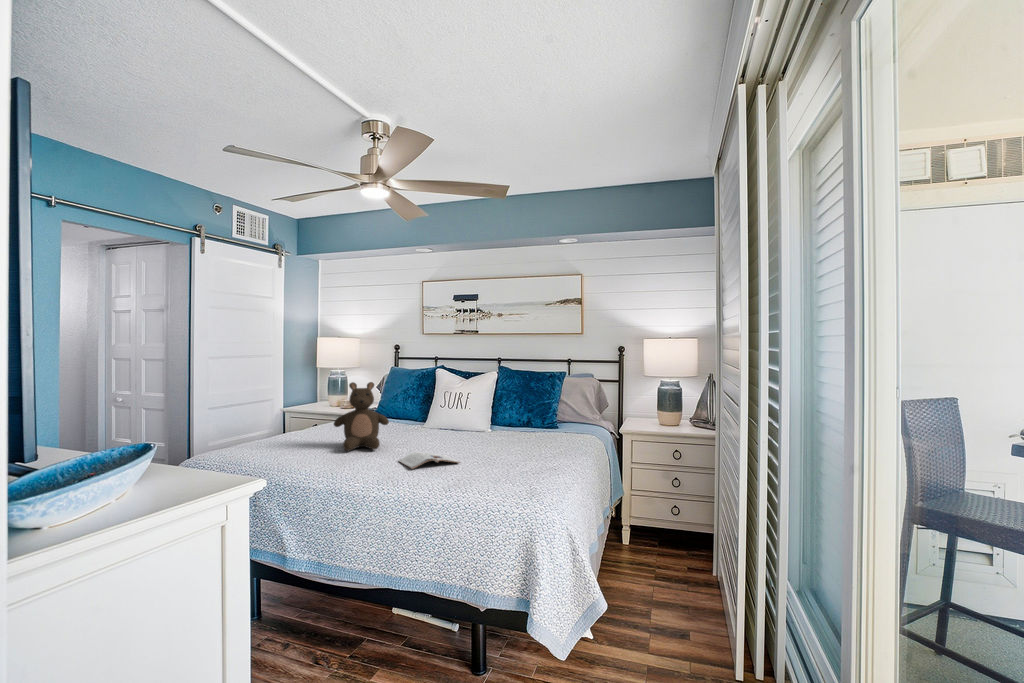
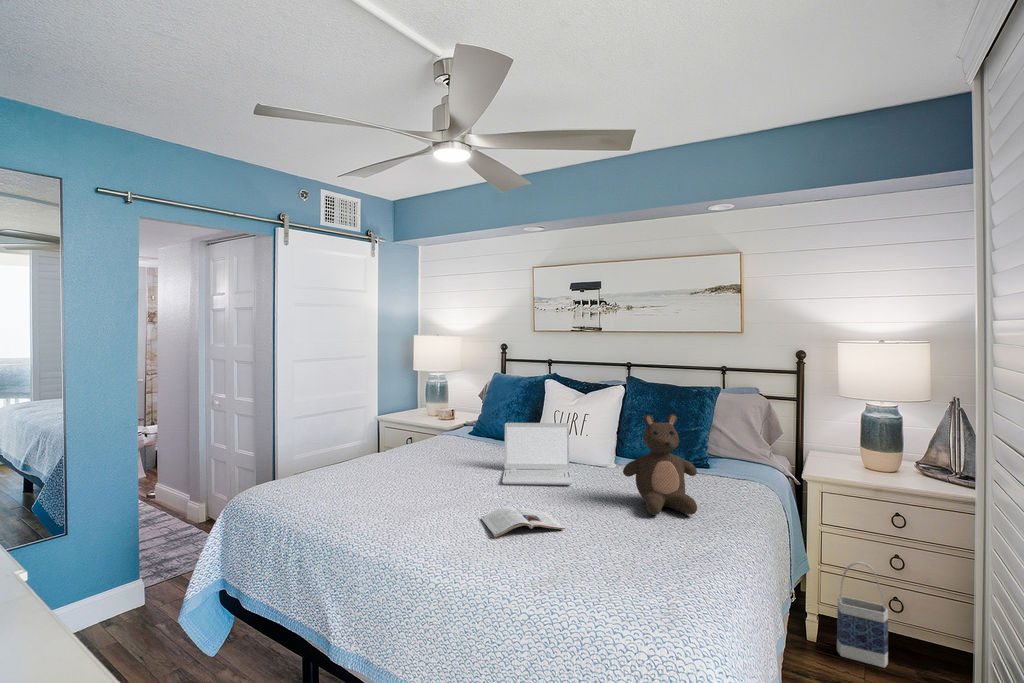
stuffed bear: present [334,382,389,451] -> present [623,414,697,515]
laptop: none [408,398,462,442] -> present [502,423,573,485]
bag: none [641,484,671,552] -> present [837,562,888,668]

